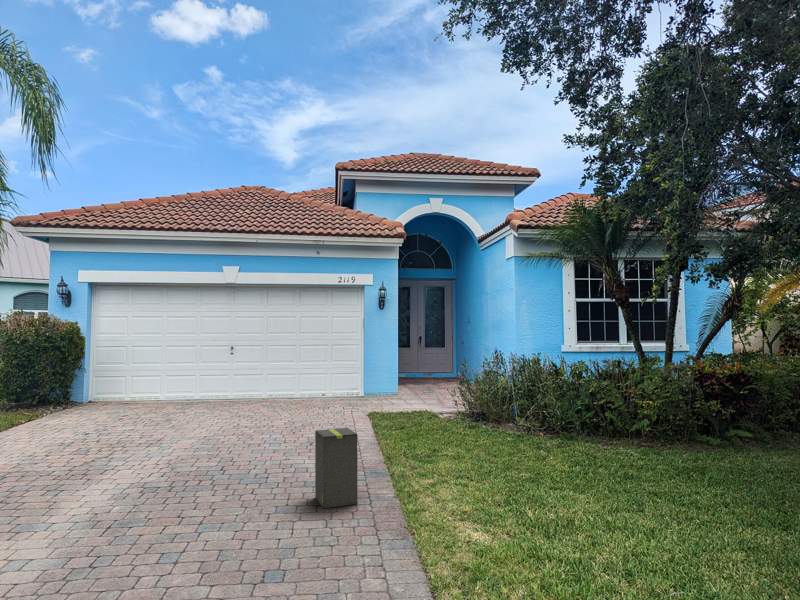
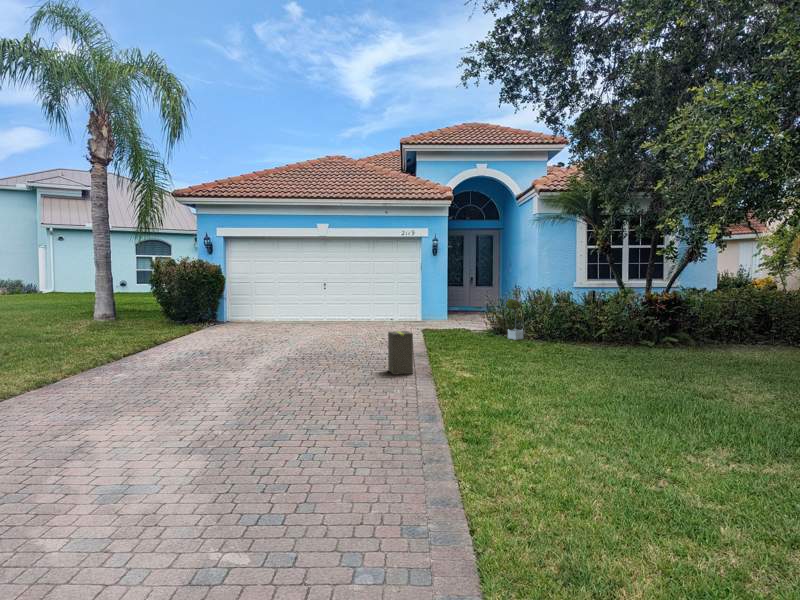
potted tree: none [485,368,511,427] -> present [506,299,523,340]

